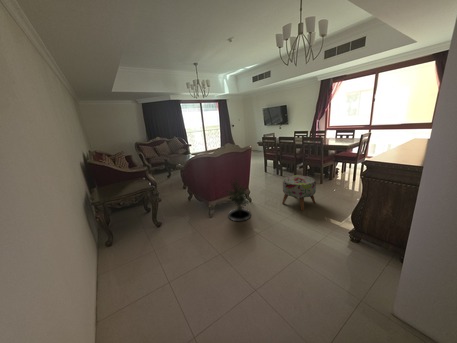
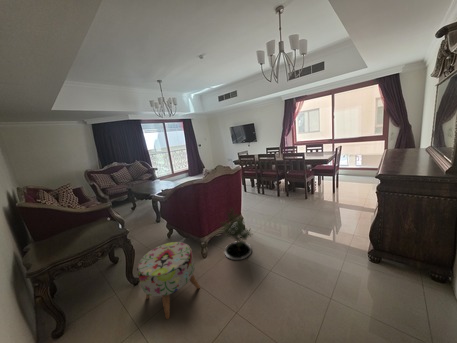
ottoman: present [282,175,316,211] -> present [137,242,200,319]

